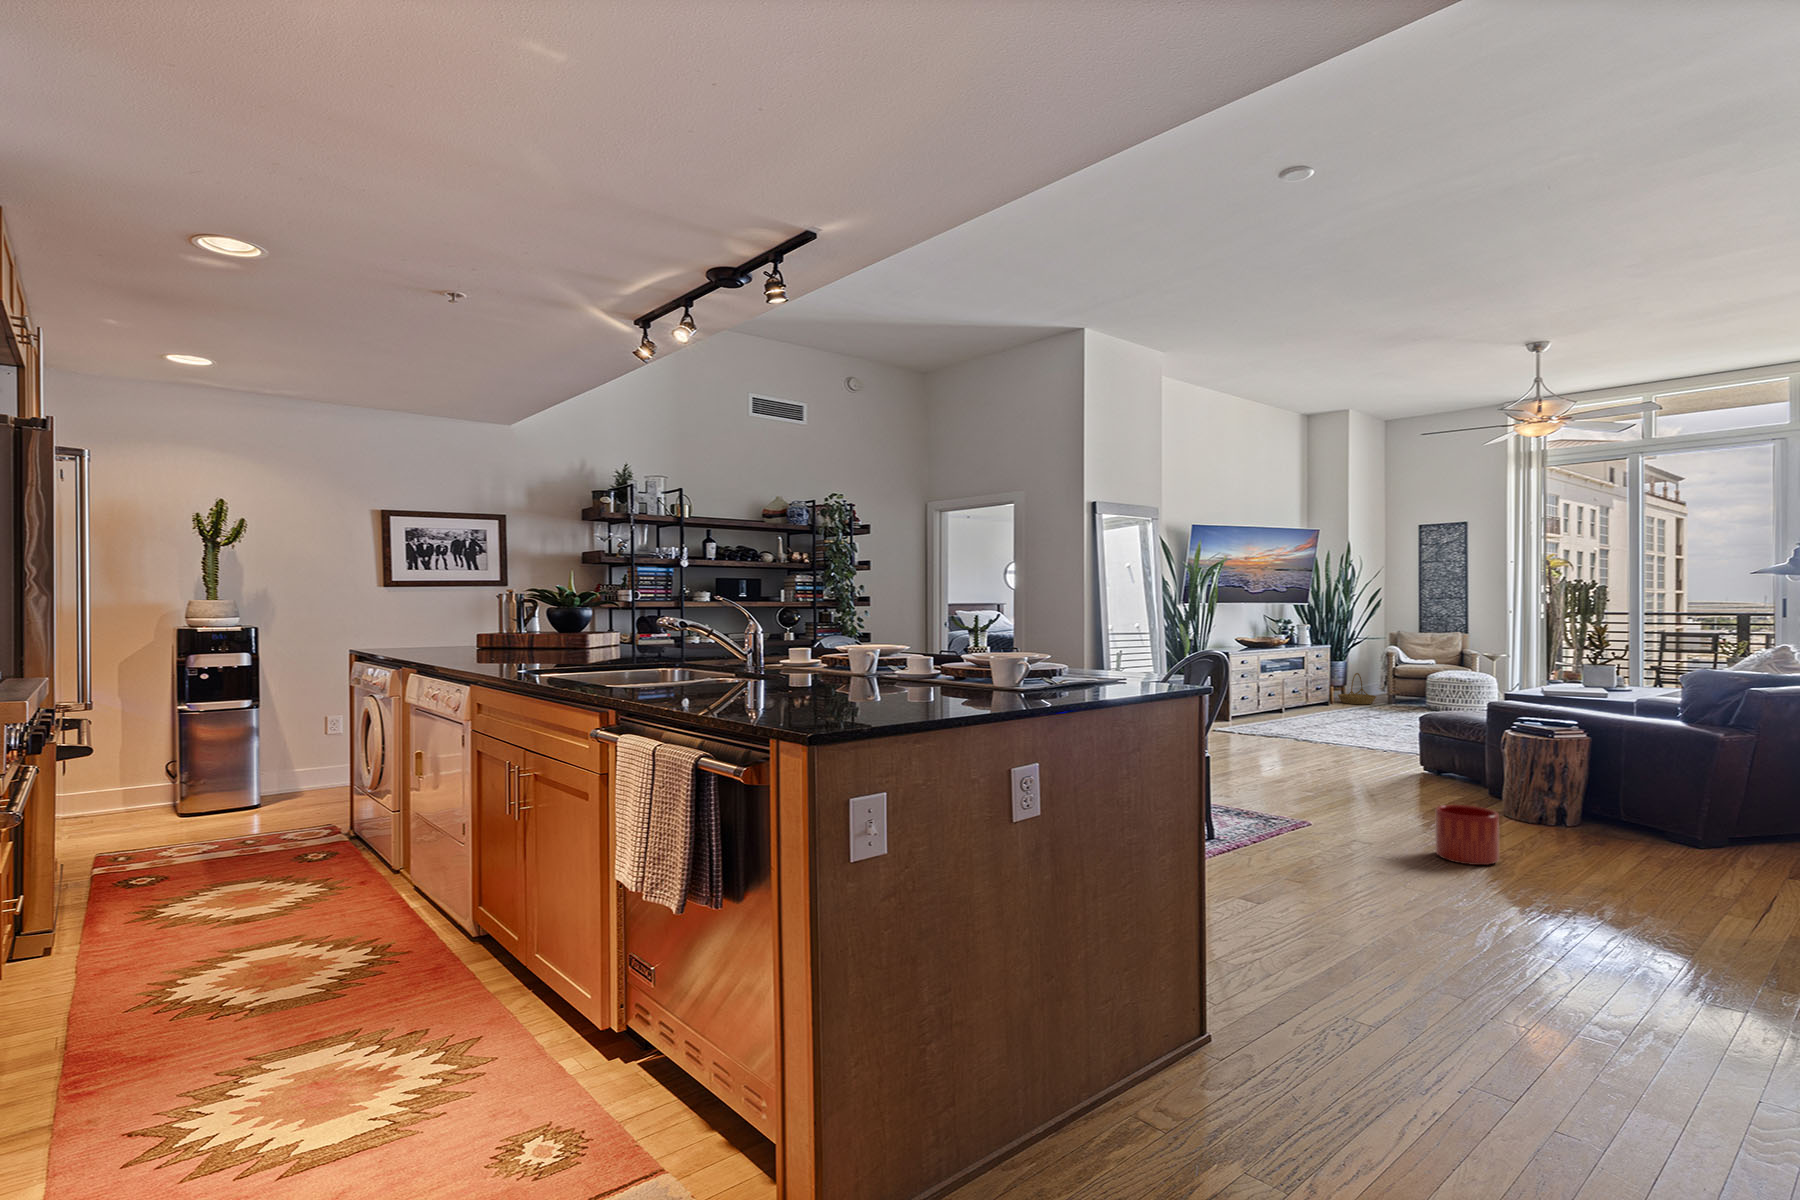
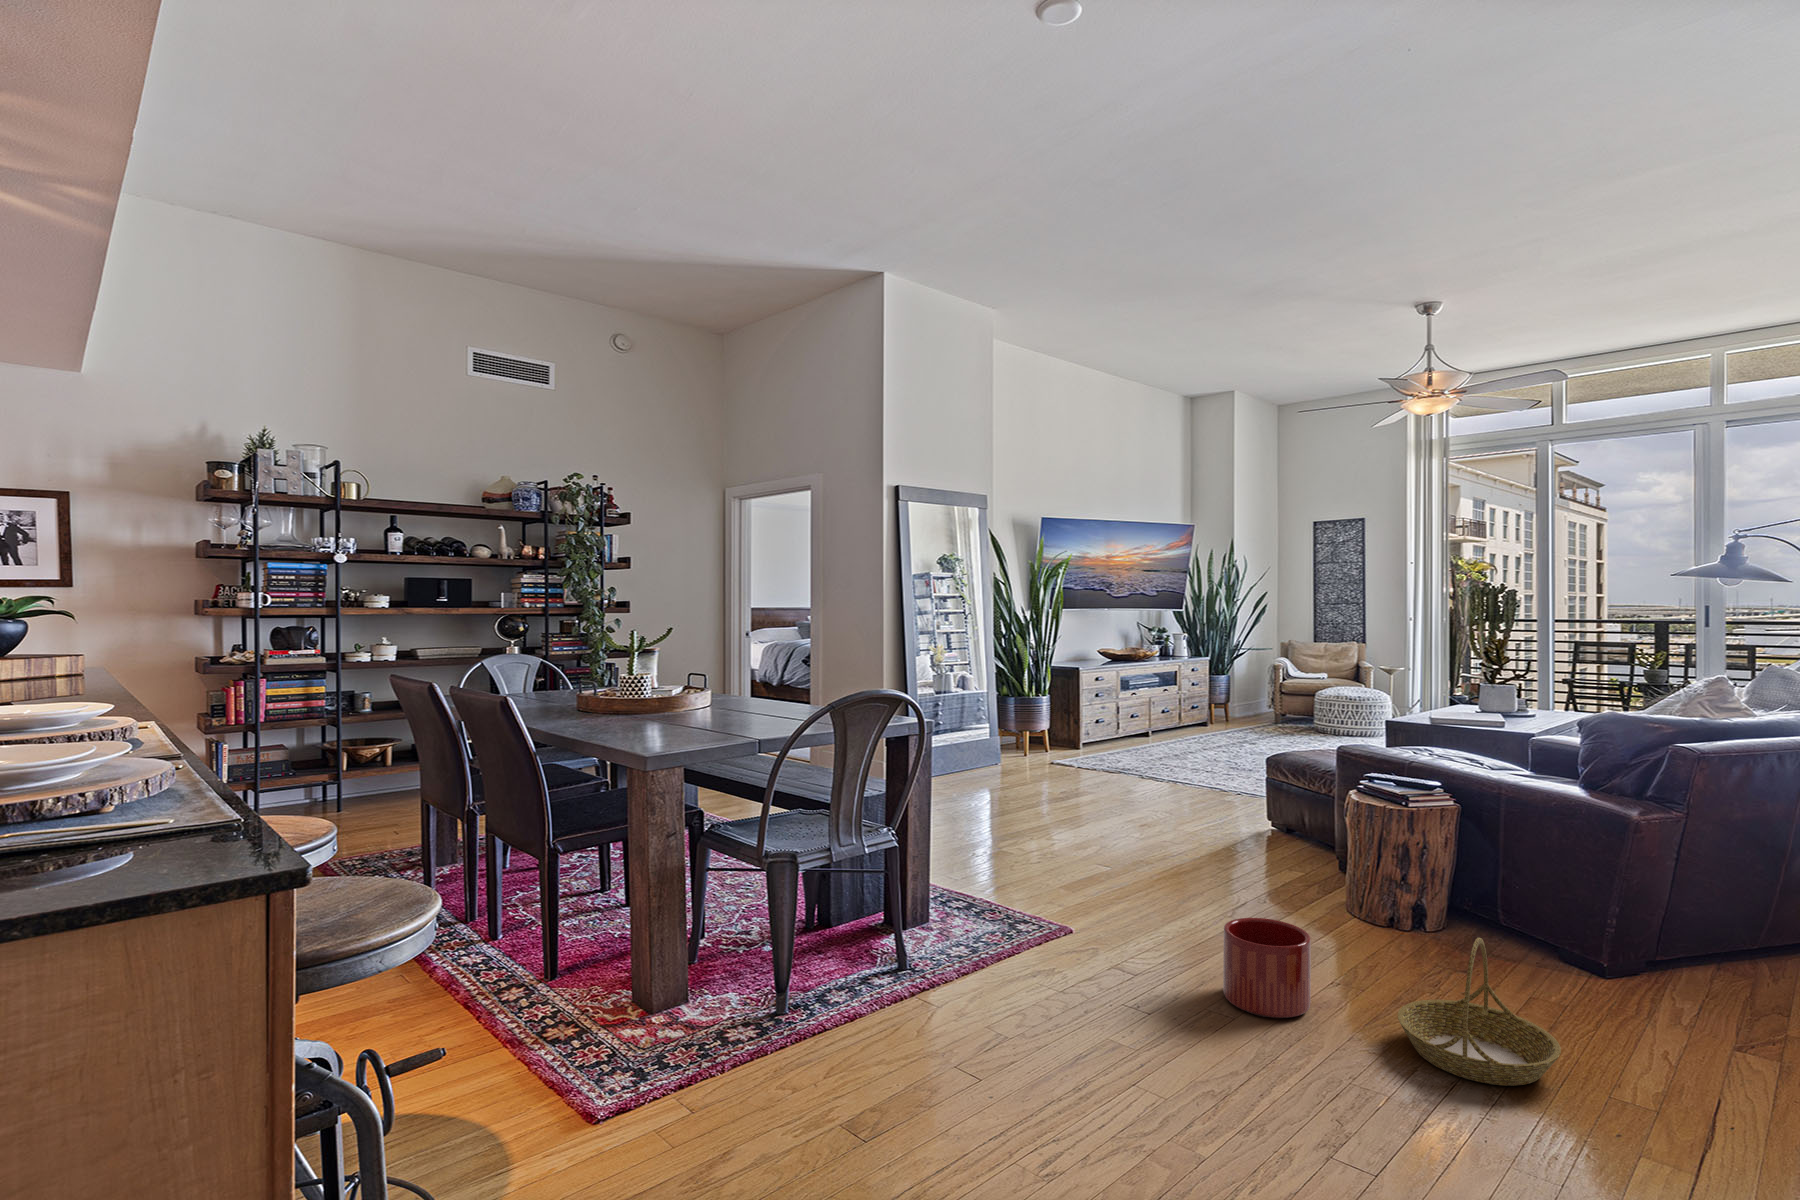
basket: present [1338,673,1376,704] -> present [1398,938,1561,1086]

